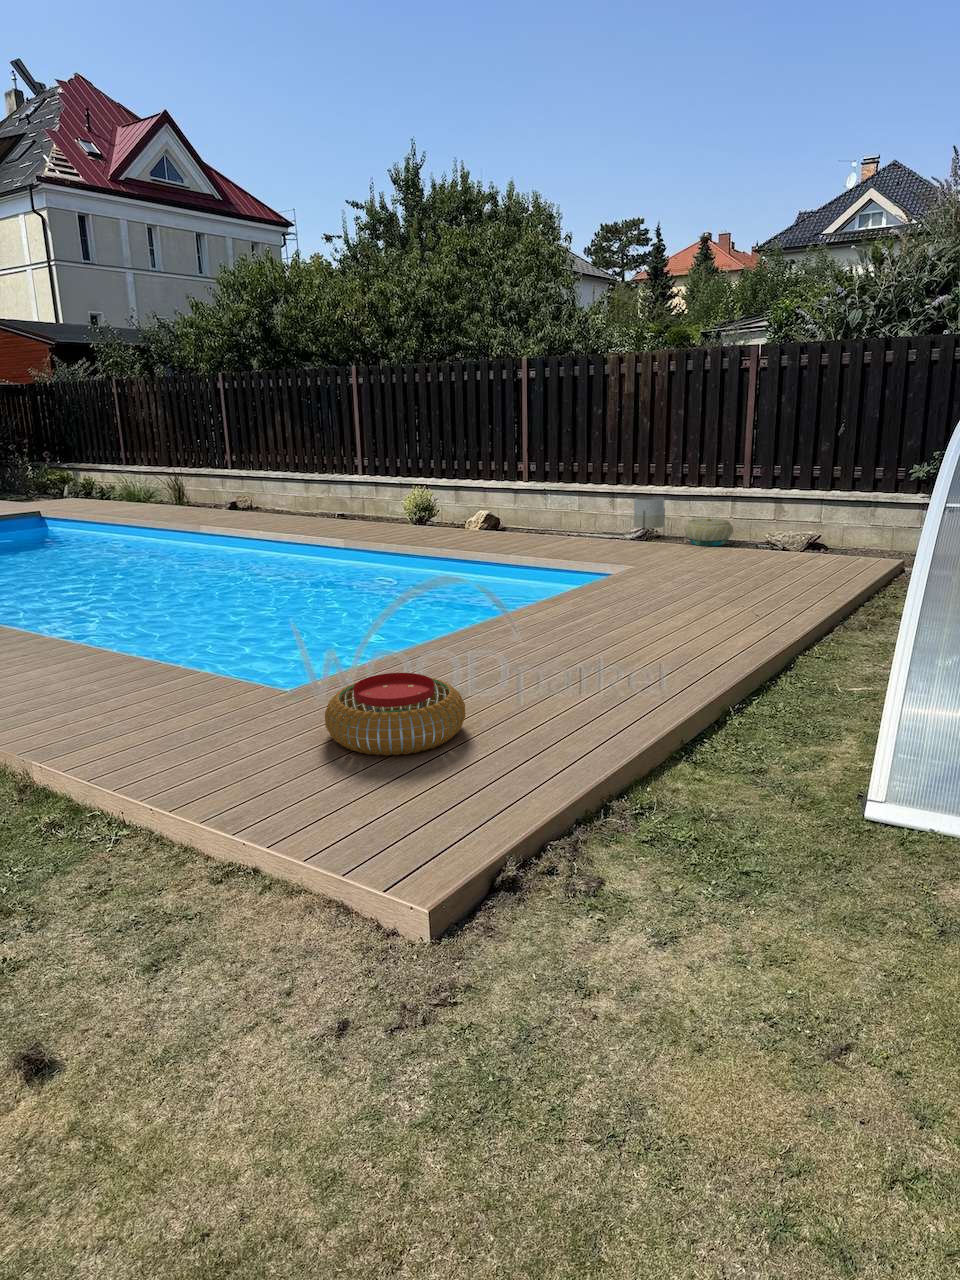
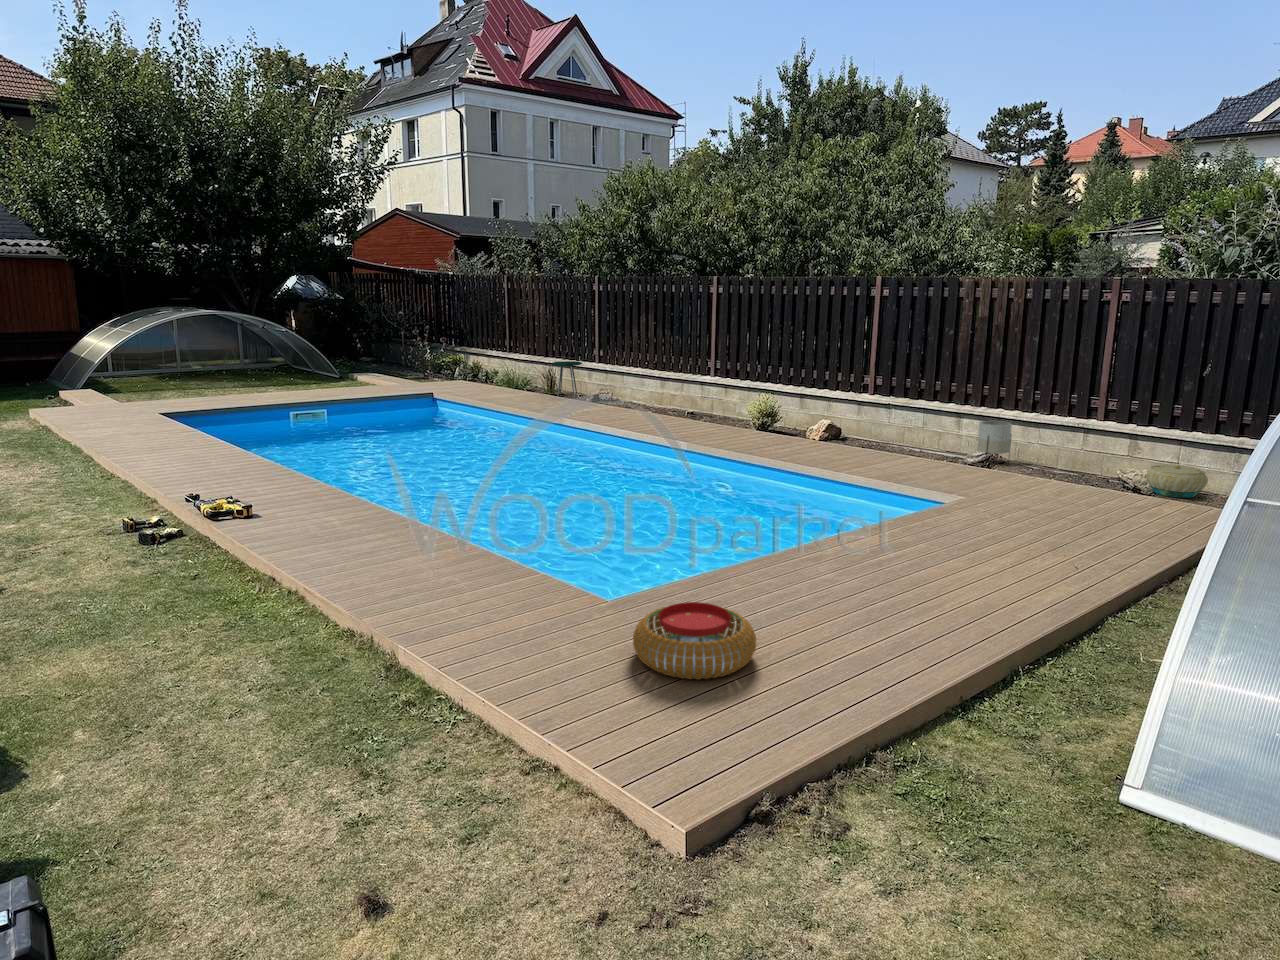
side table: none [179,470,215,509] -> present [551,361,582,396]
basket: present [685,518,733,546] -> present [1146,465,1208,498]

